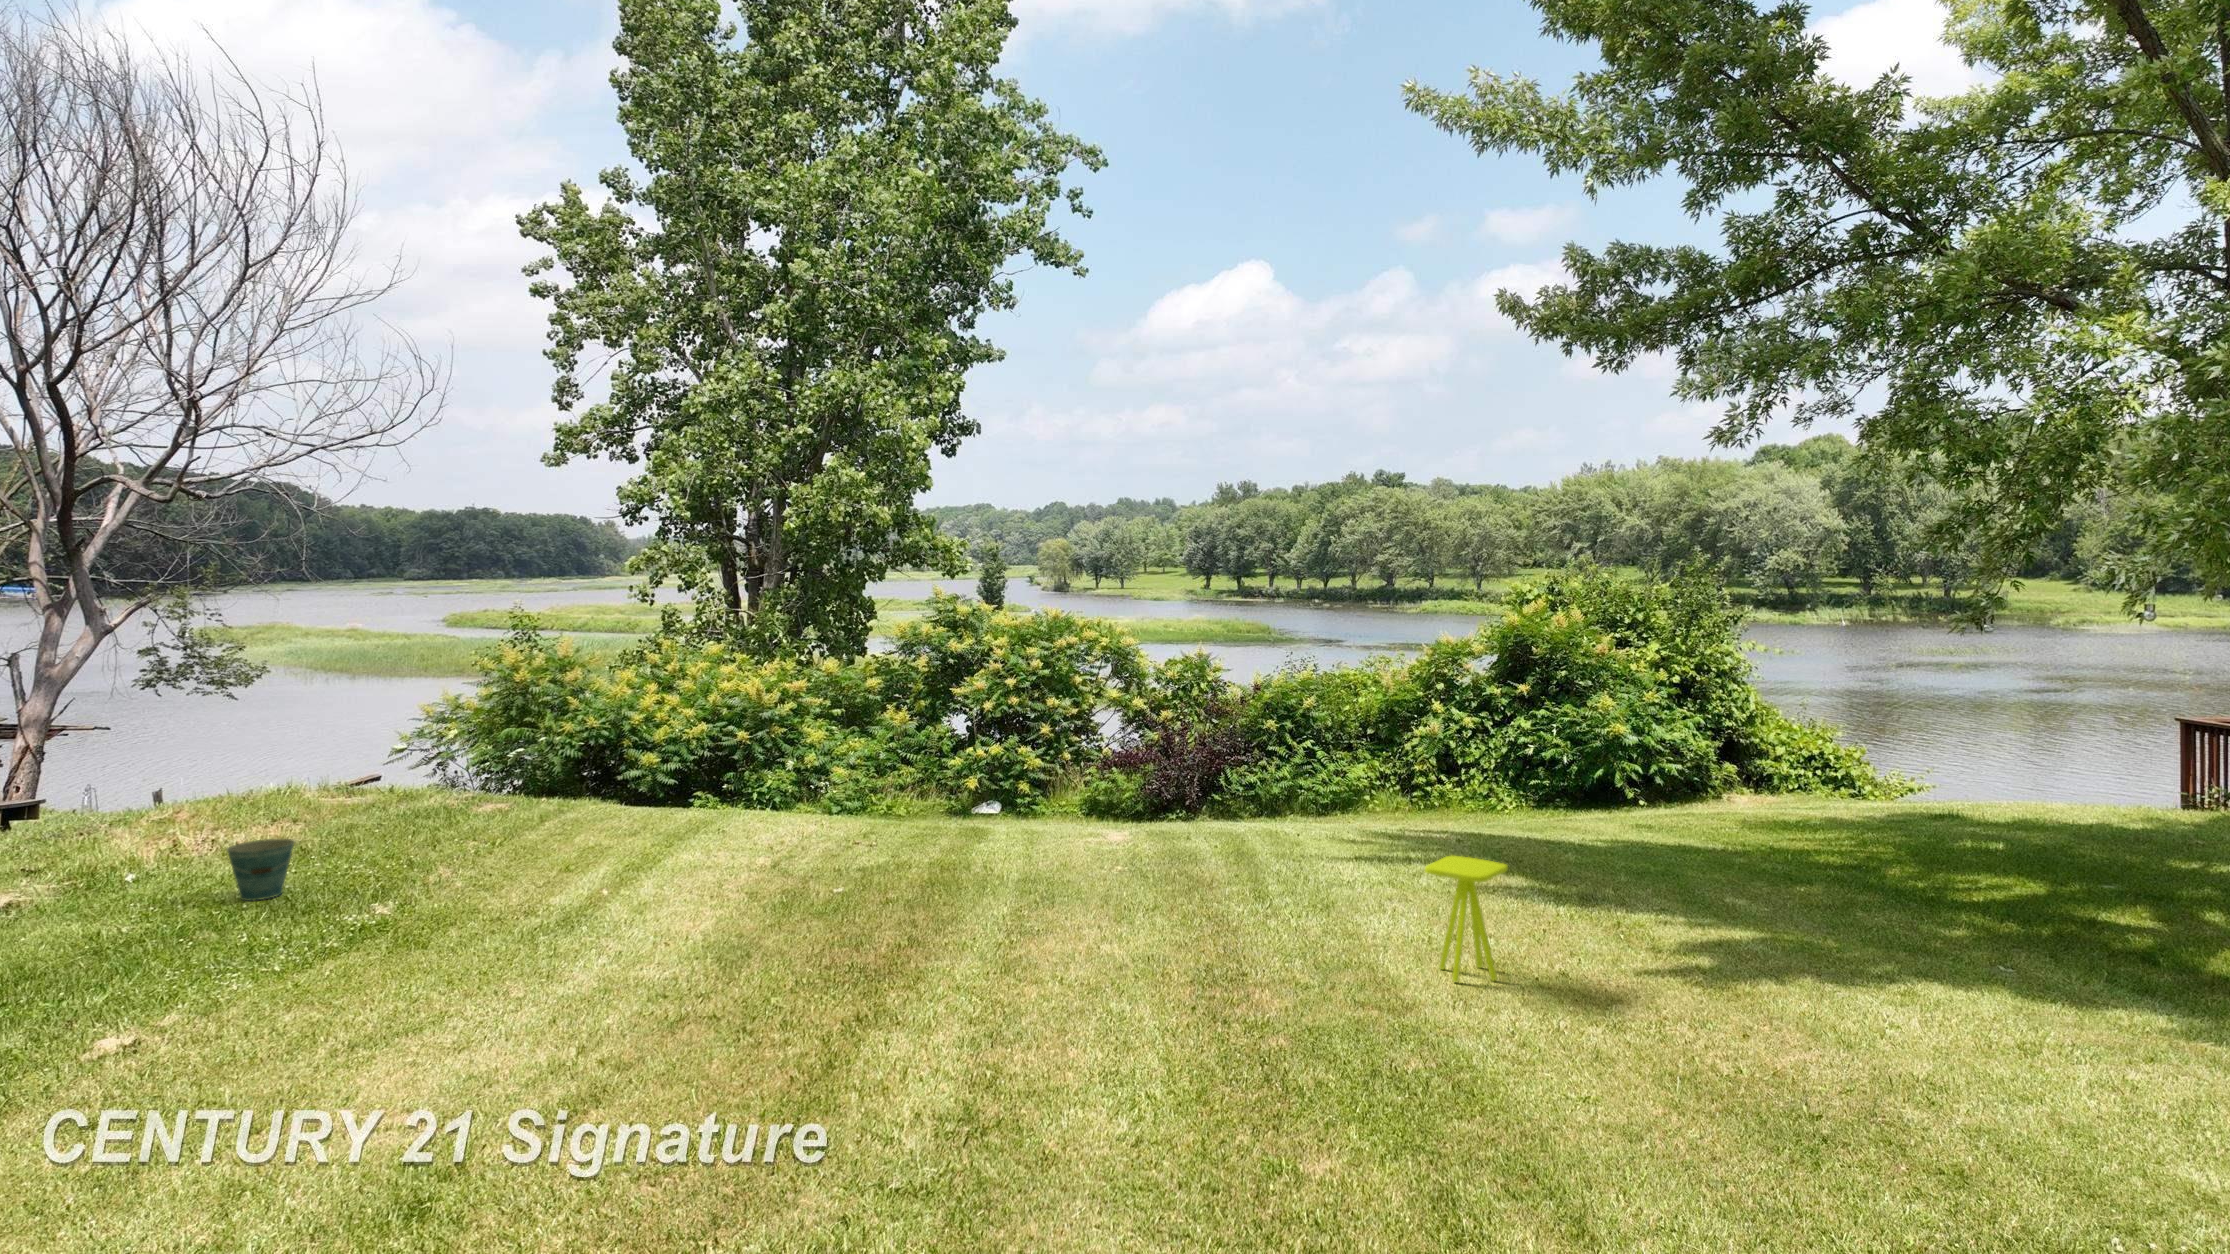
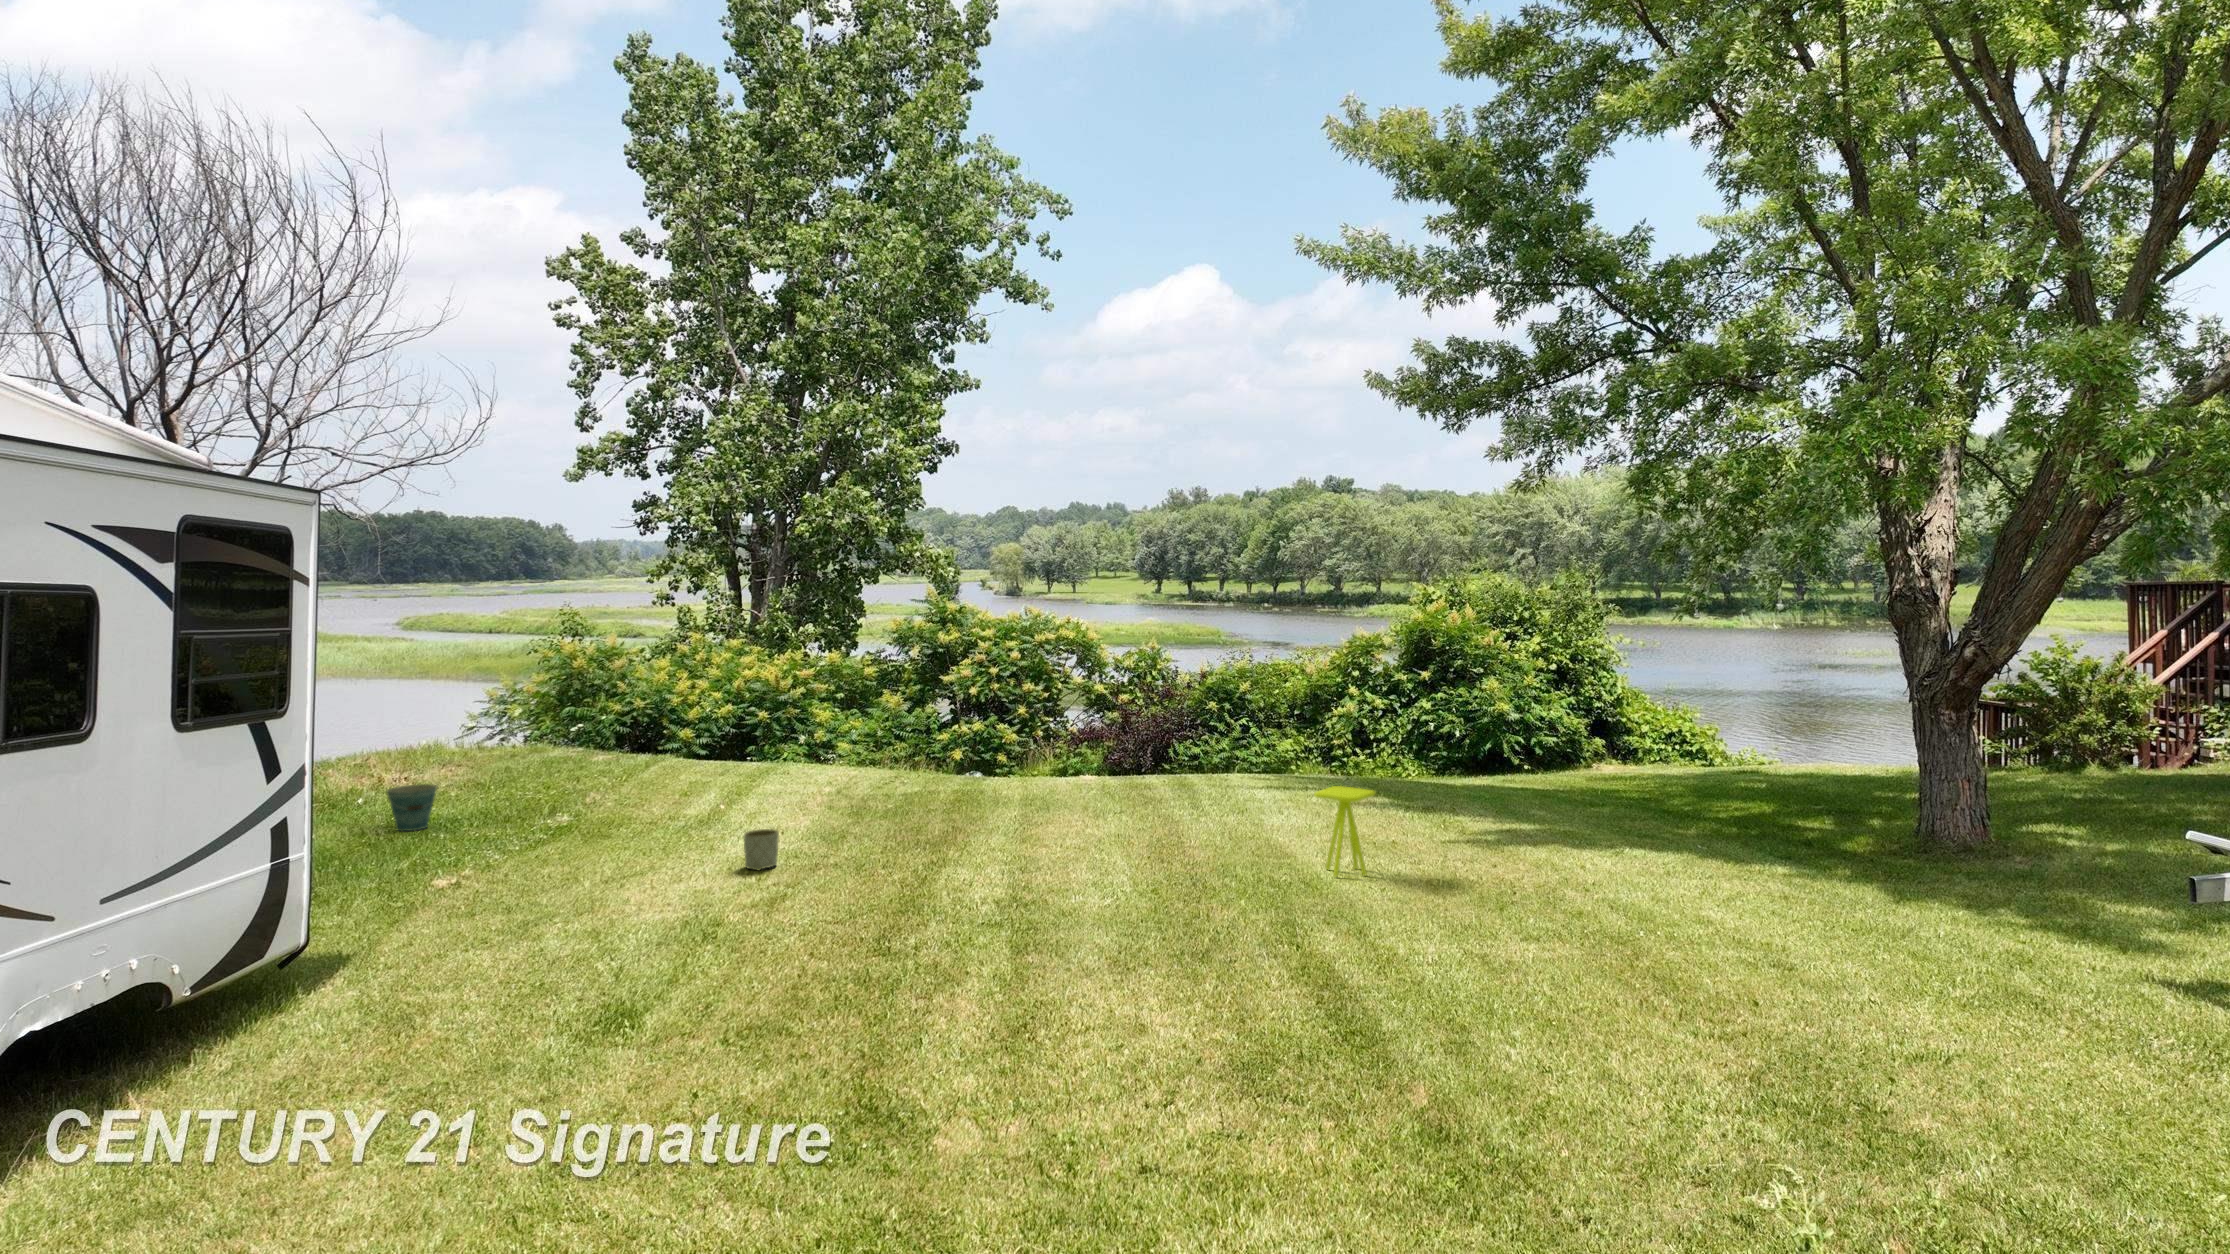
planter: none [670,905,717,962] -> present [744,829,779,870]

